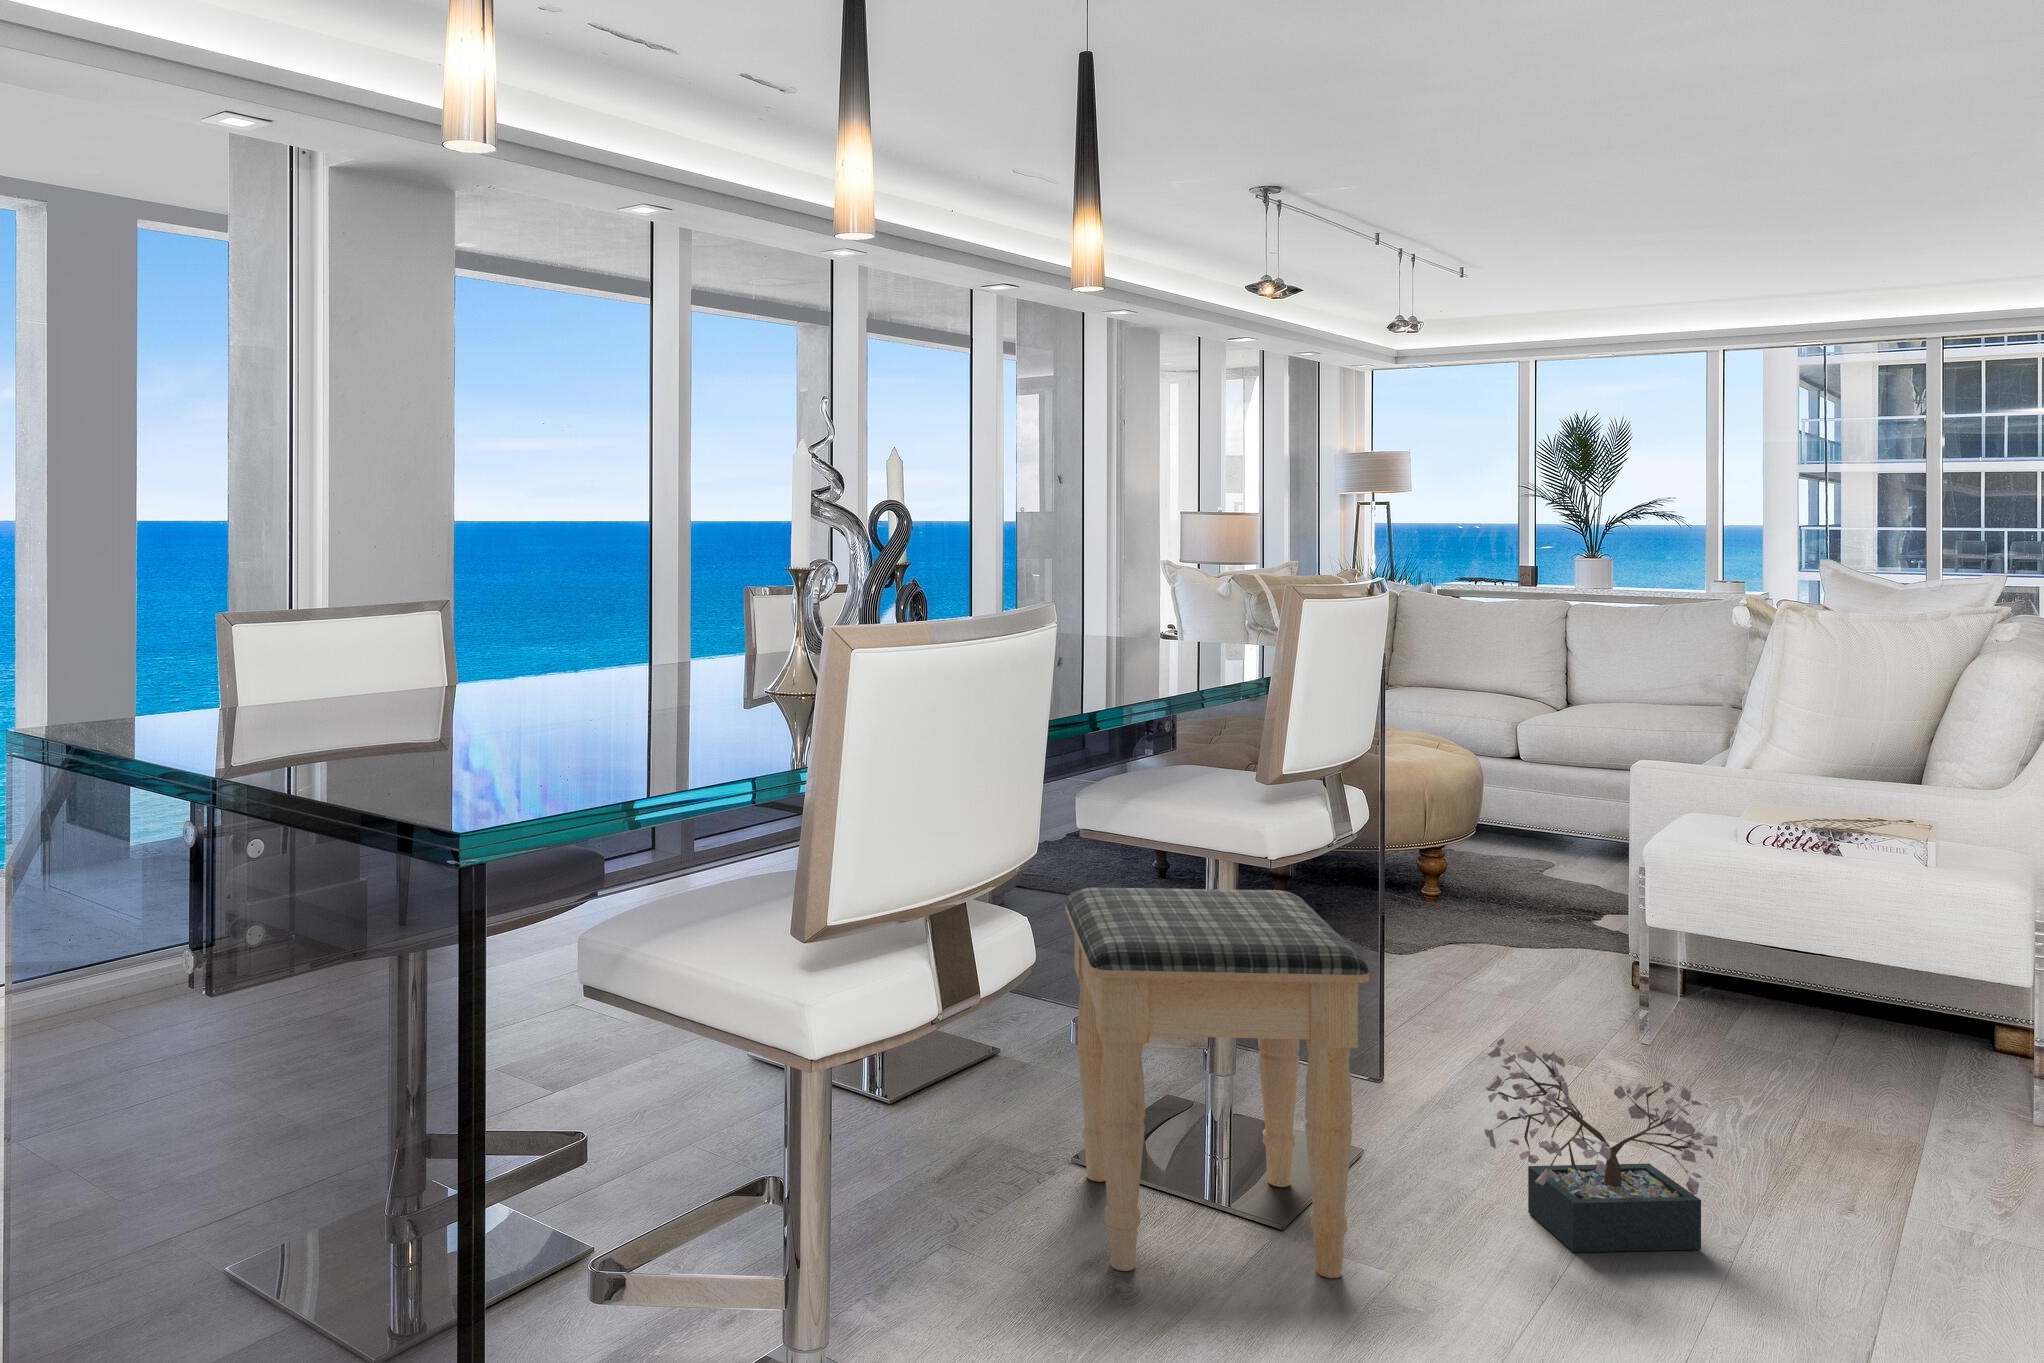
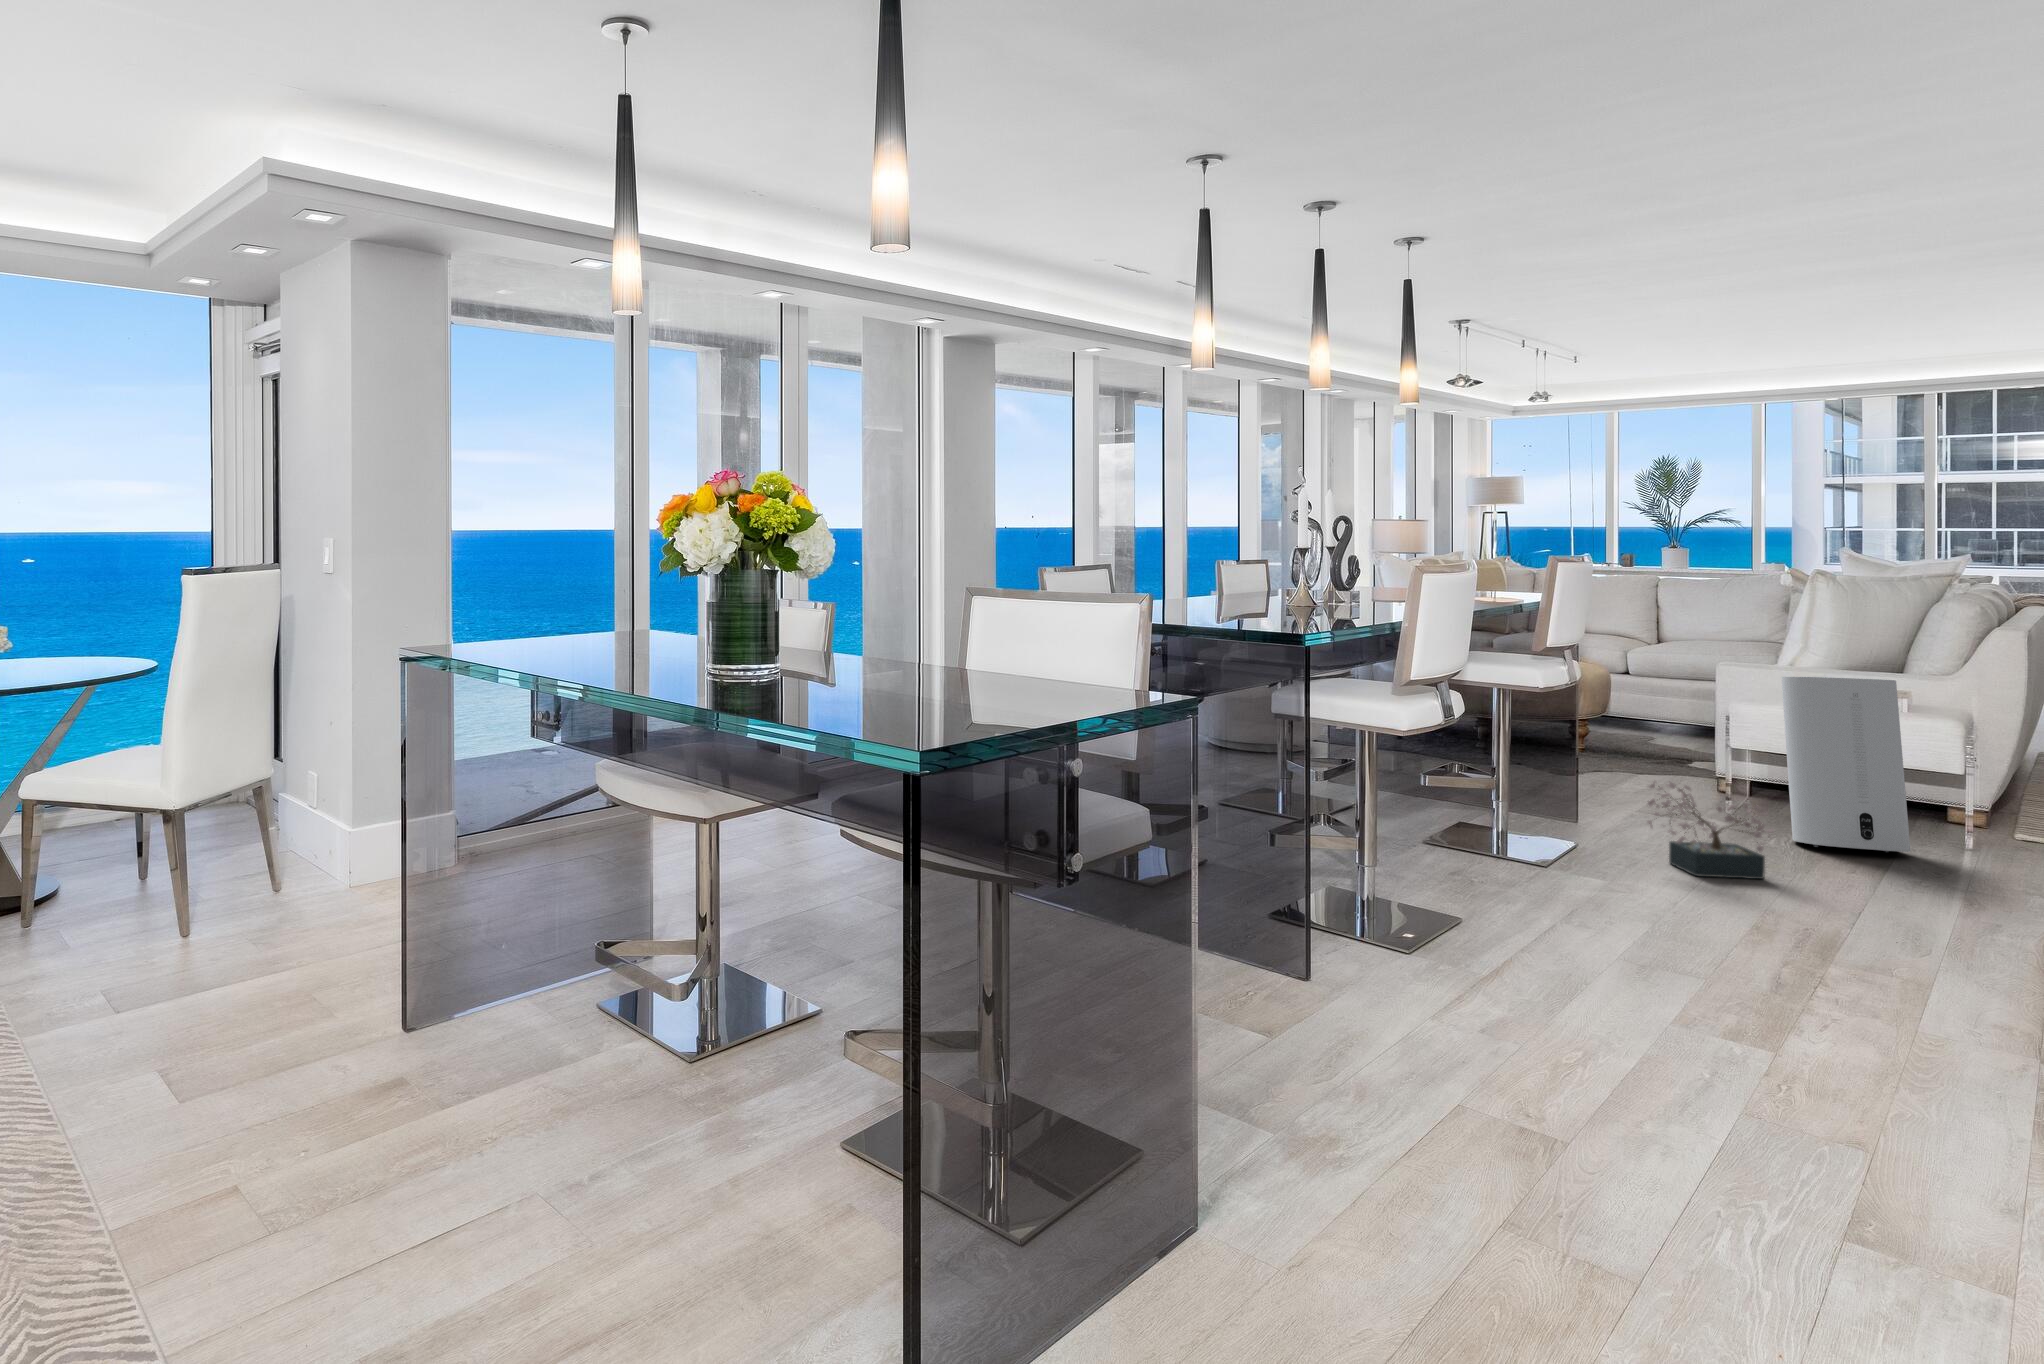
air purifier: none [1728,800,1950,1144] -> present [1781,677,1911,852]
footstool: present [1065,888,1369,1278] -> none [1419,704,1593,877]

